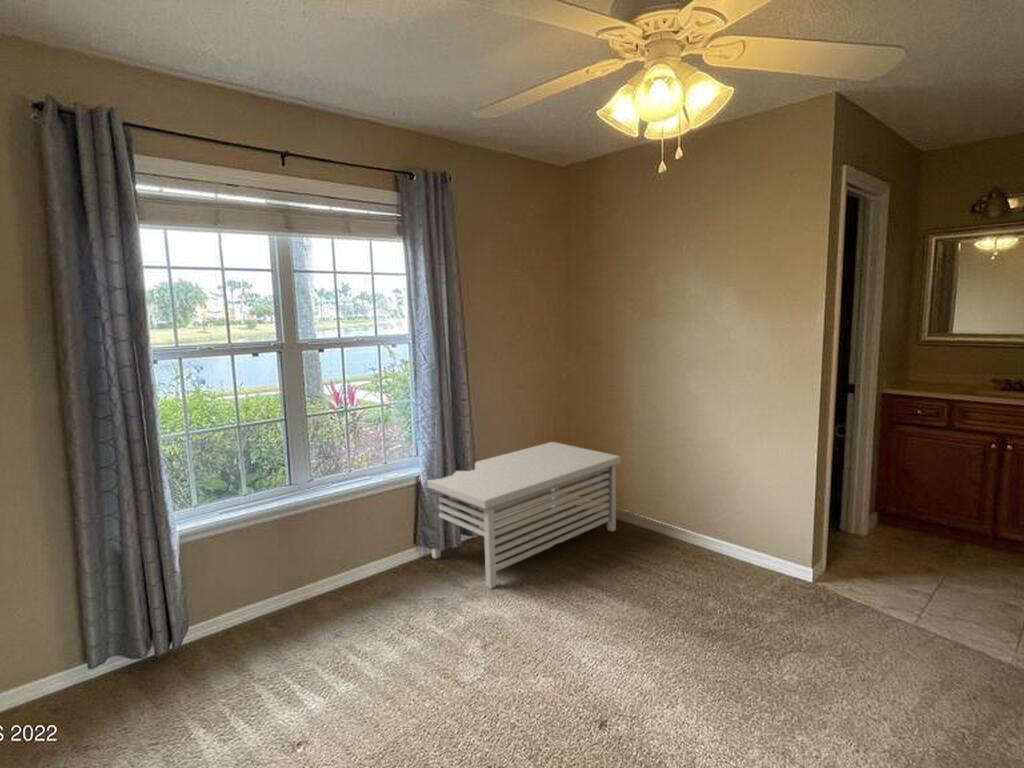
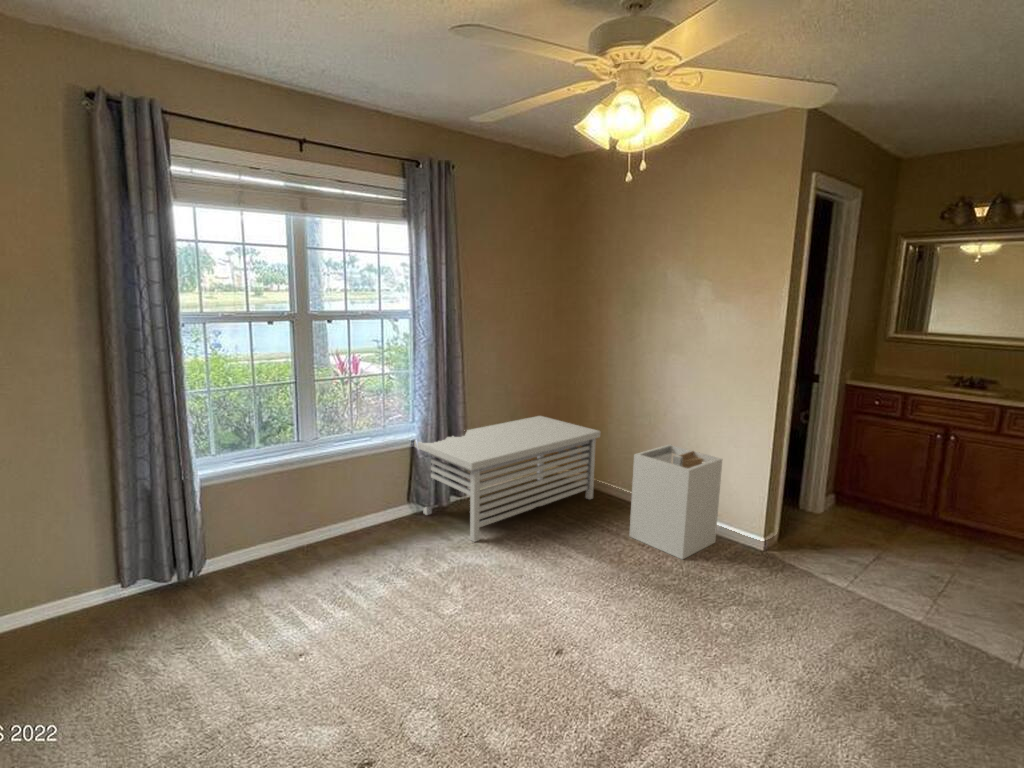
laundry hamper: none [662,468,761,599] -> present [629,444,722,559]

